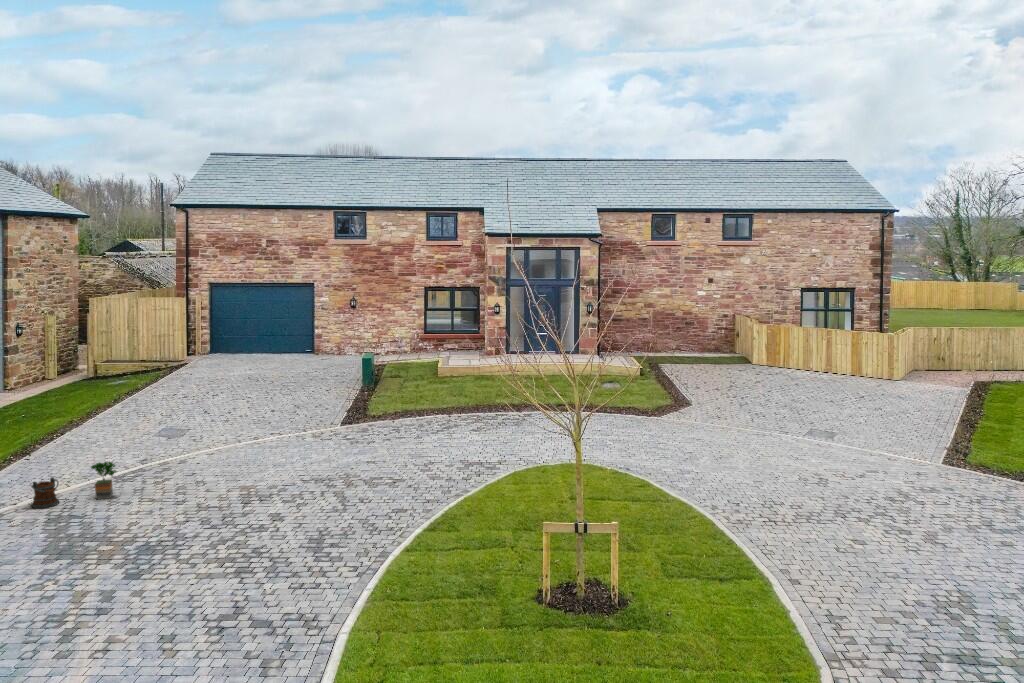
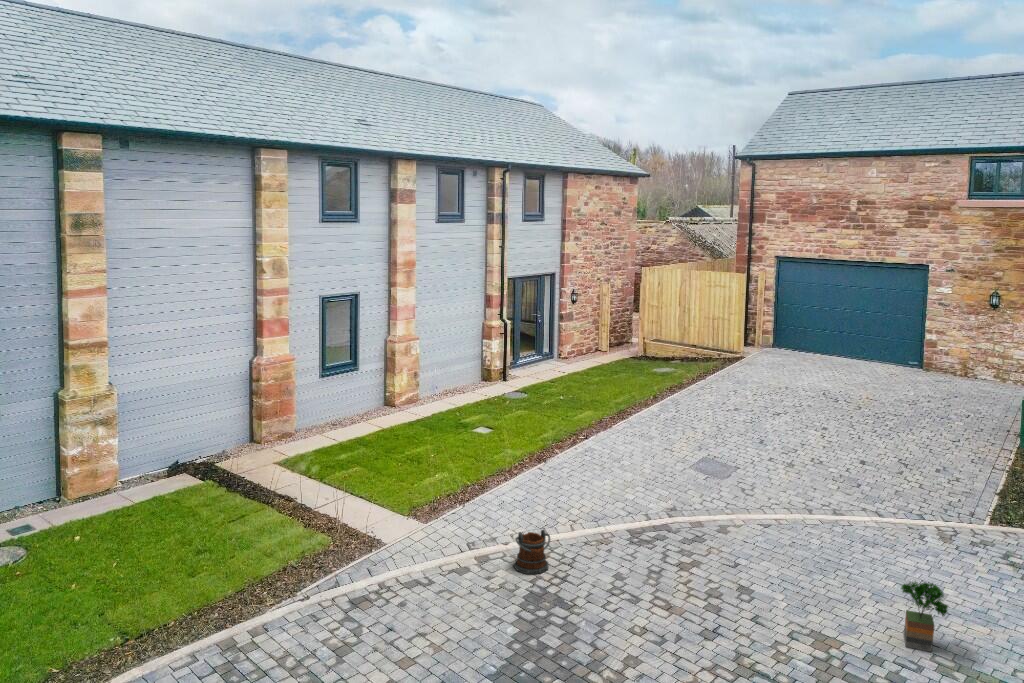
potted tree: present [91,462,116,499] -> present [901,581,948,652]

